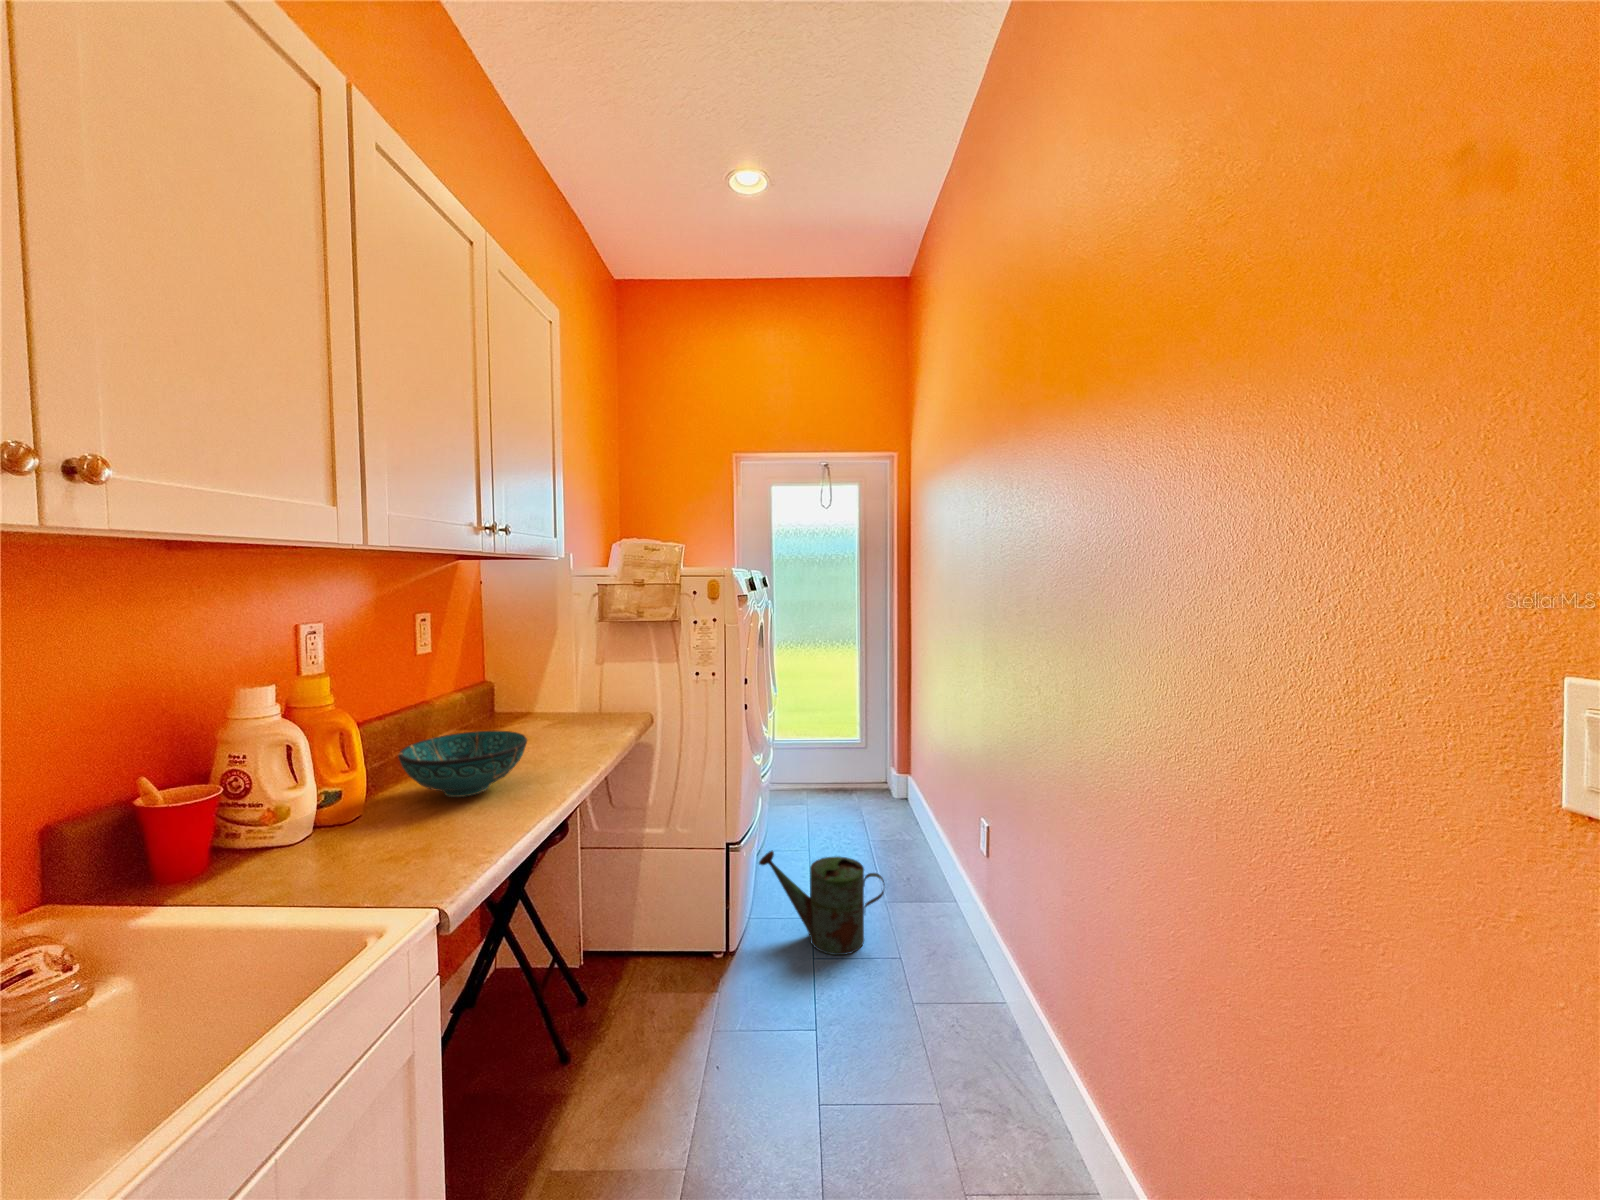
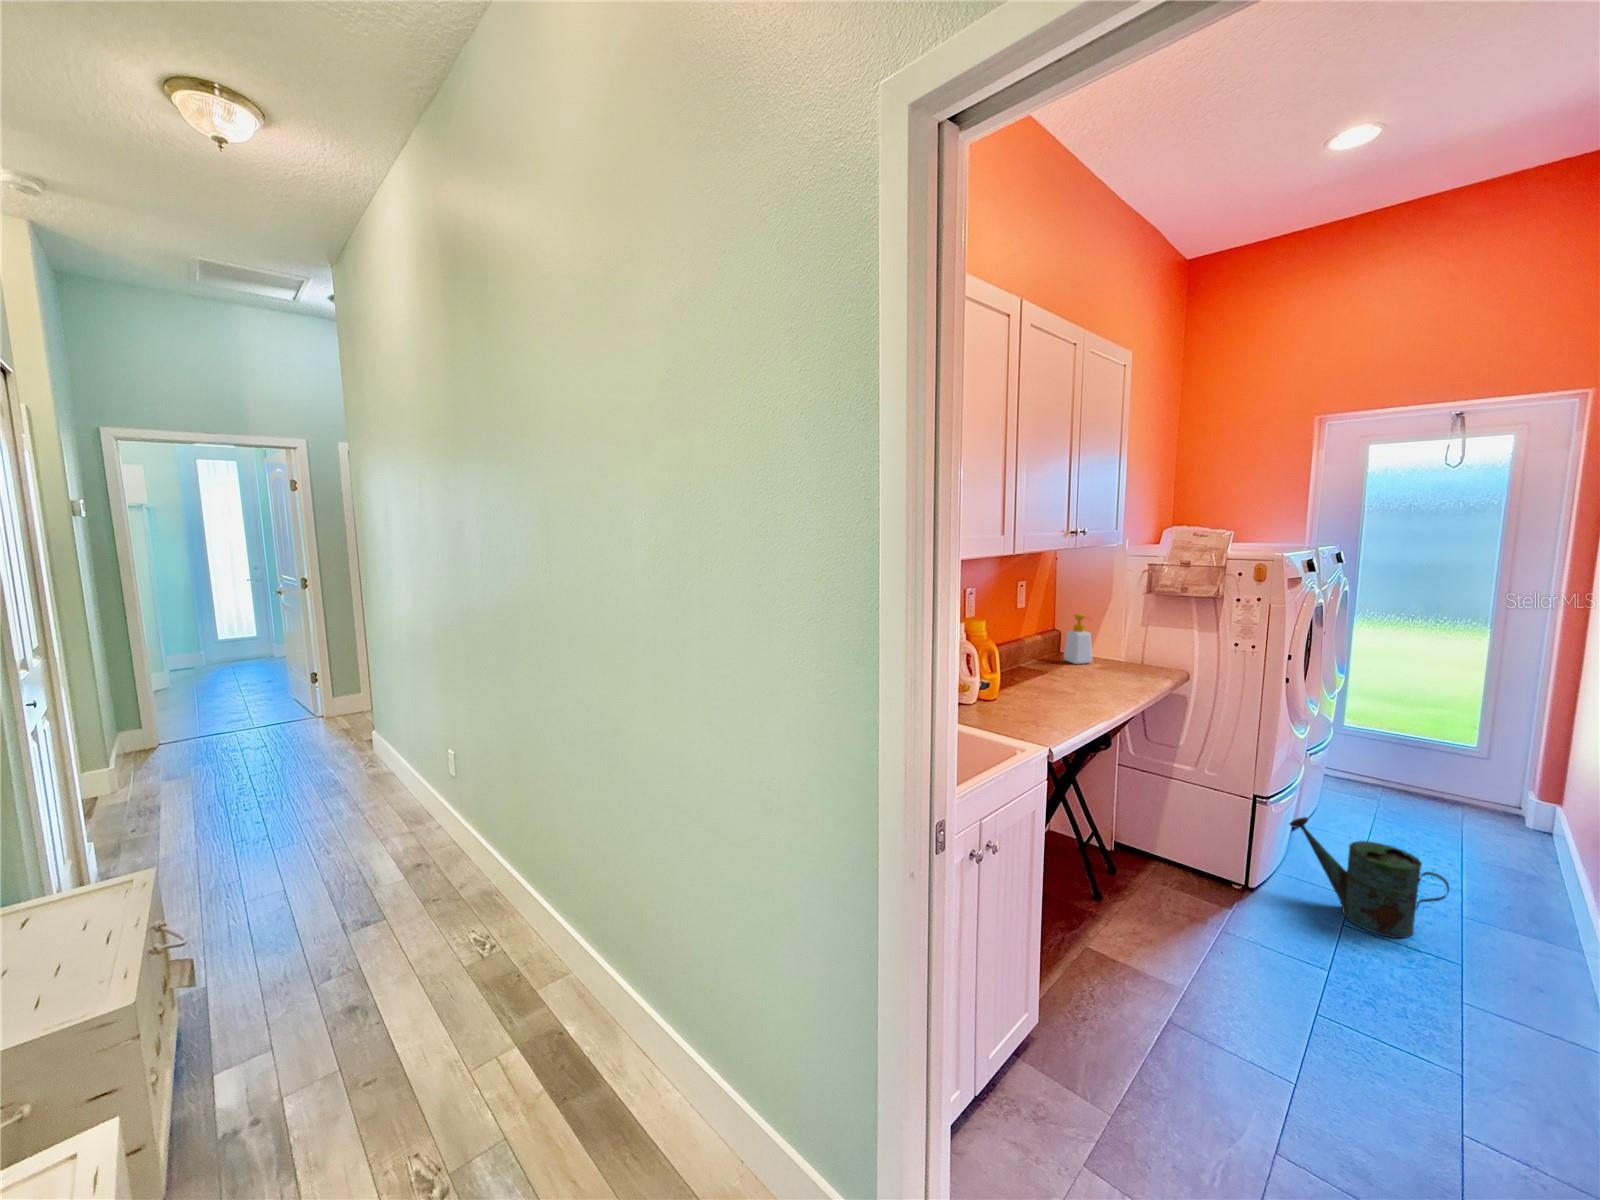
soap bottle: none [498,655,537,726] -> present [1064,613,1092,664]
decorative bowl: present [398,730,527,797] -> none [1014,663,1091,702]

